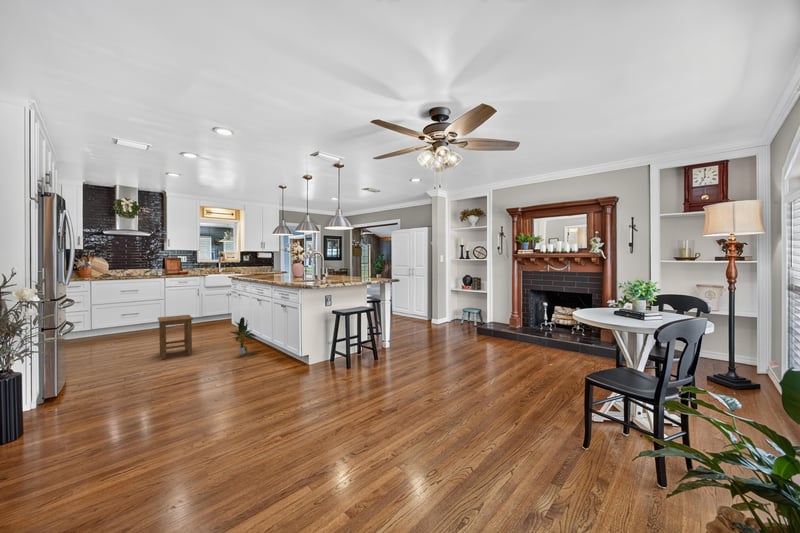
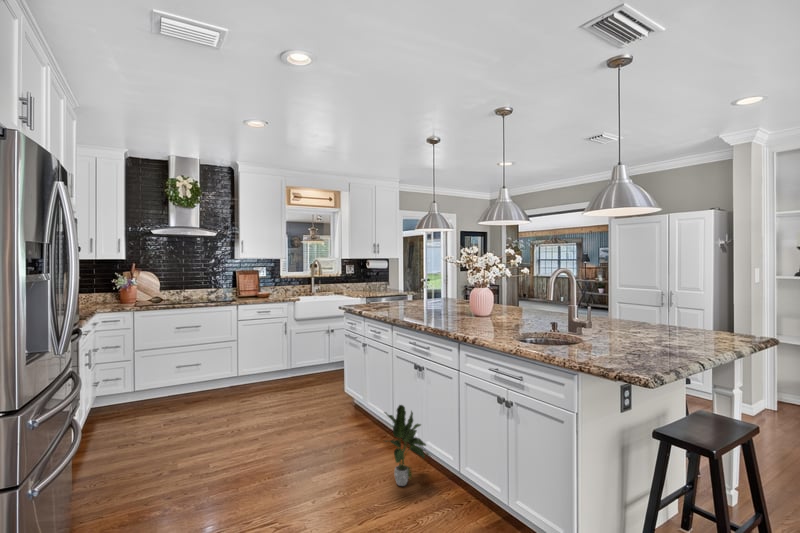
stool: present [158,315,193,359] -> none [241,388,306,487]

